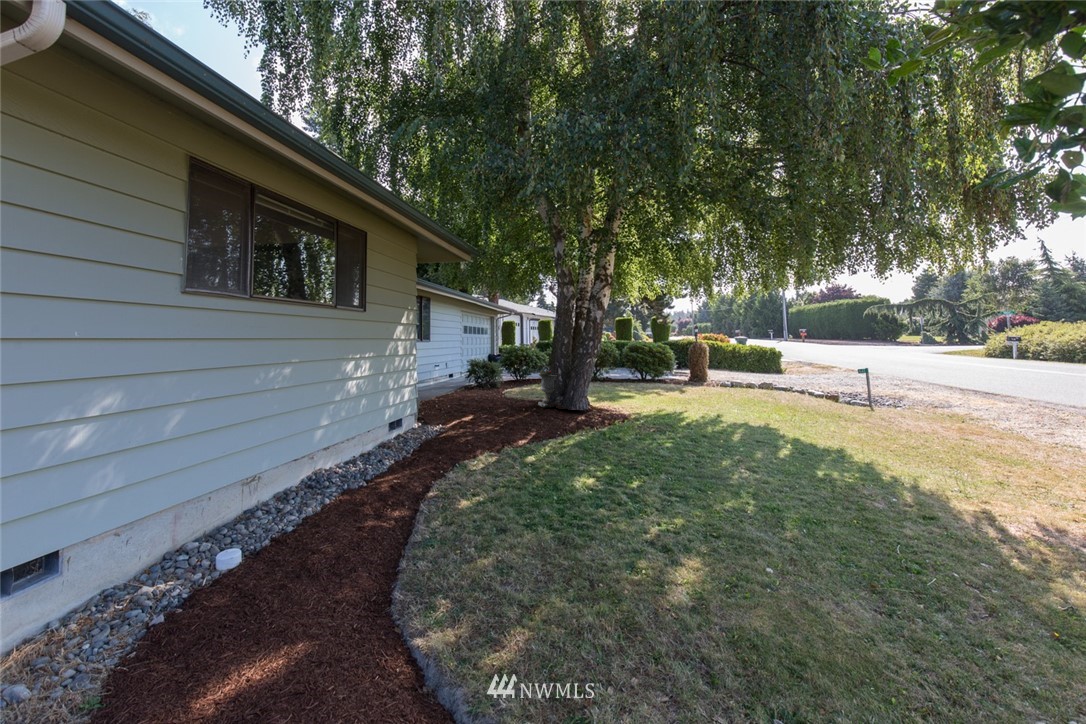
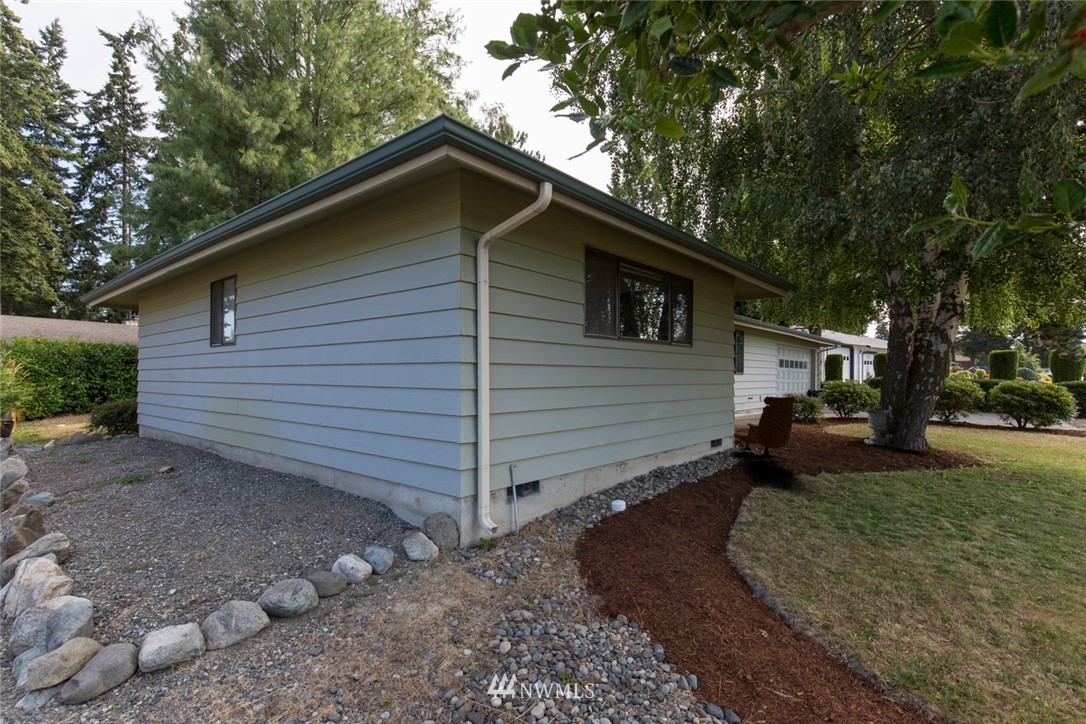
lounge chair: none [416,367,478,444] -> present [734,396,795,466]

